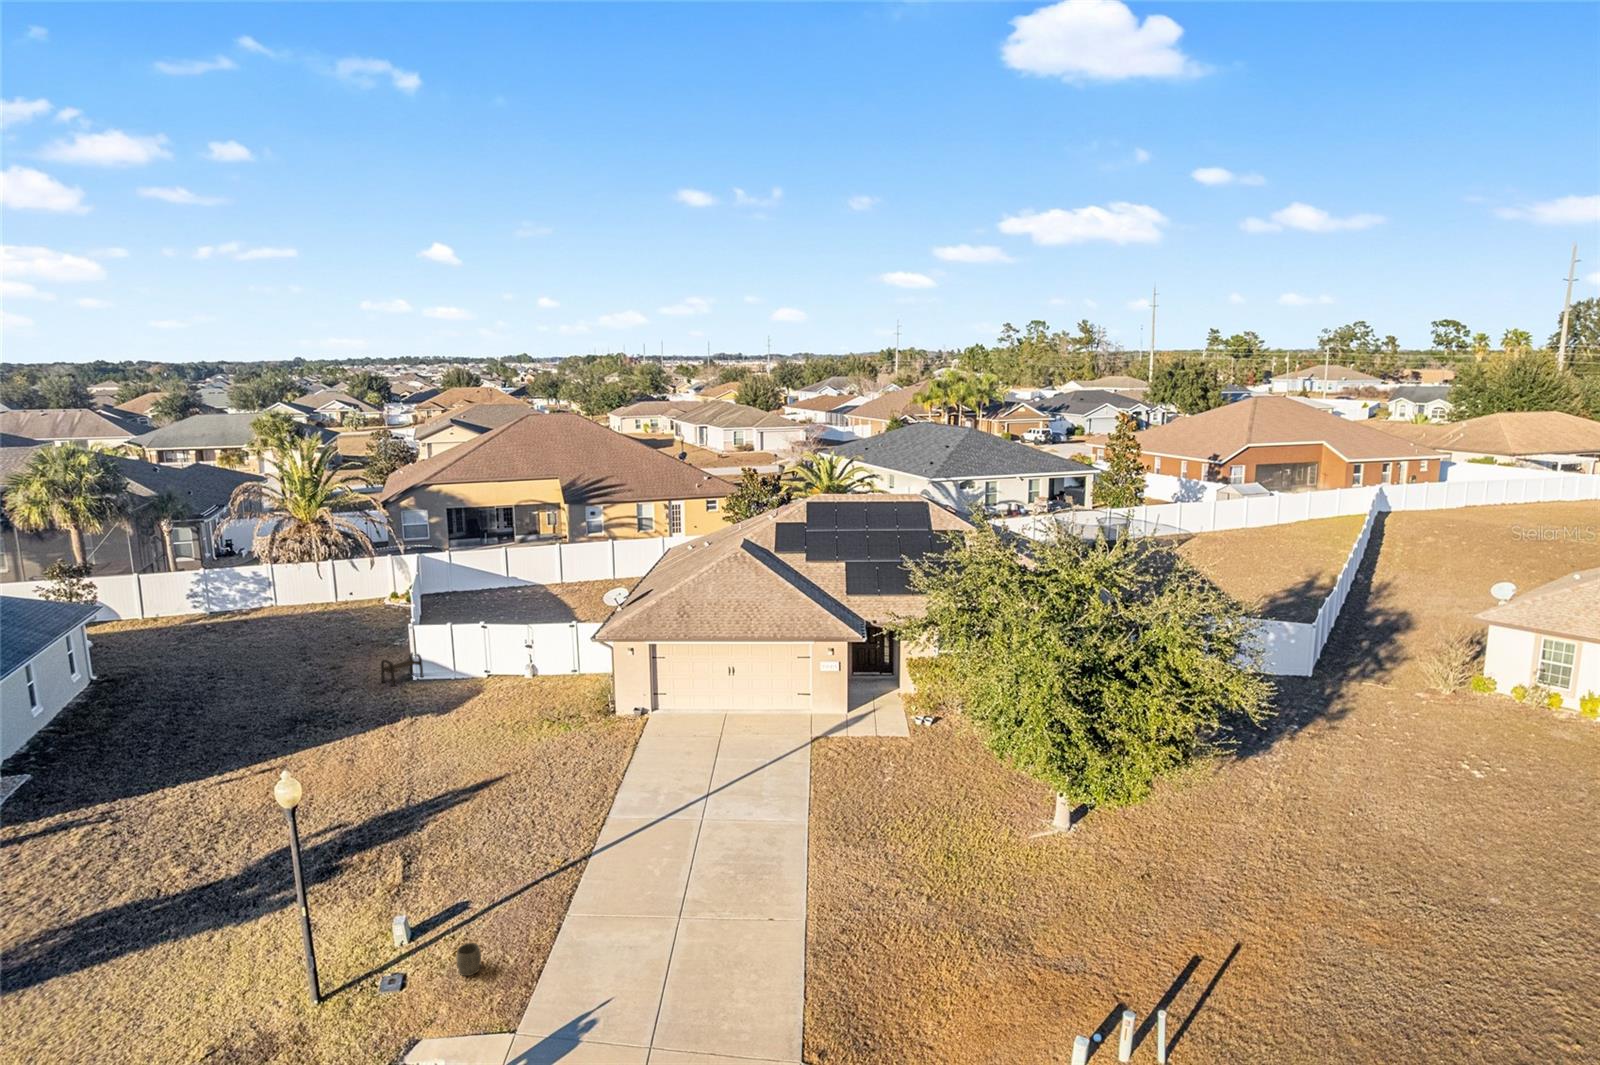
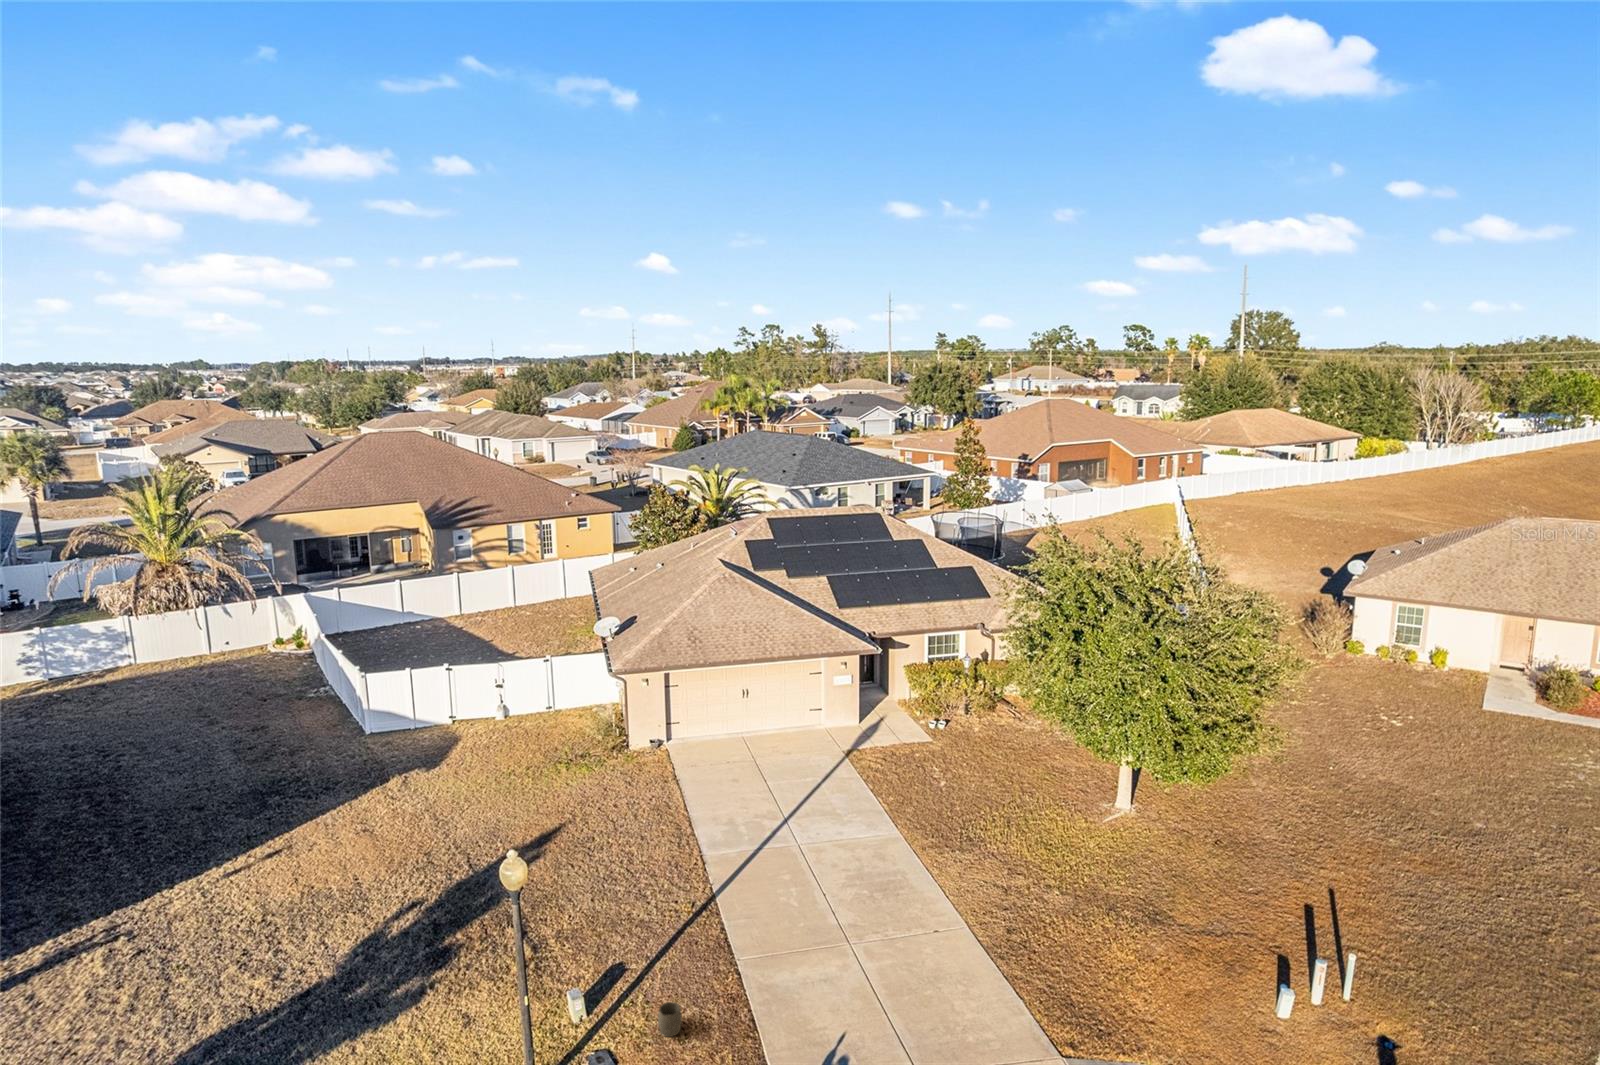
bench: present [381,653,423,686] -> none [334,703,381,742]

